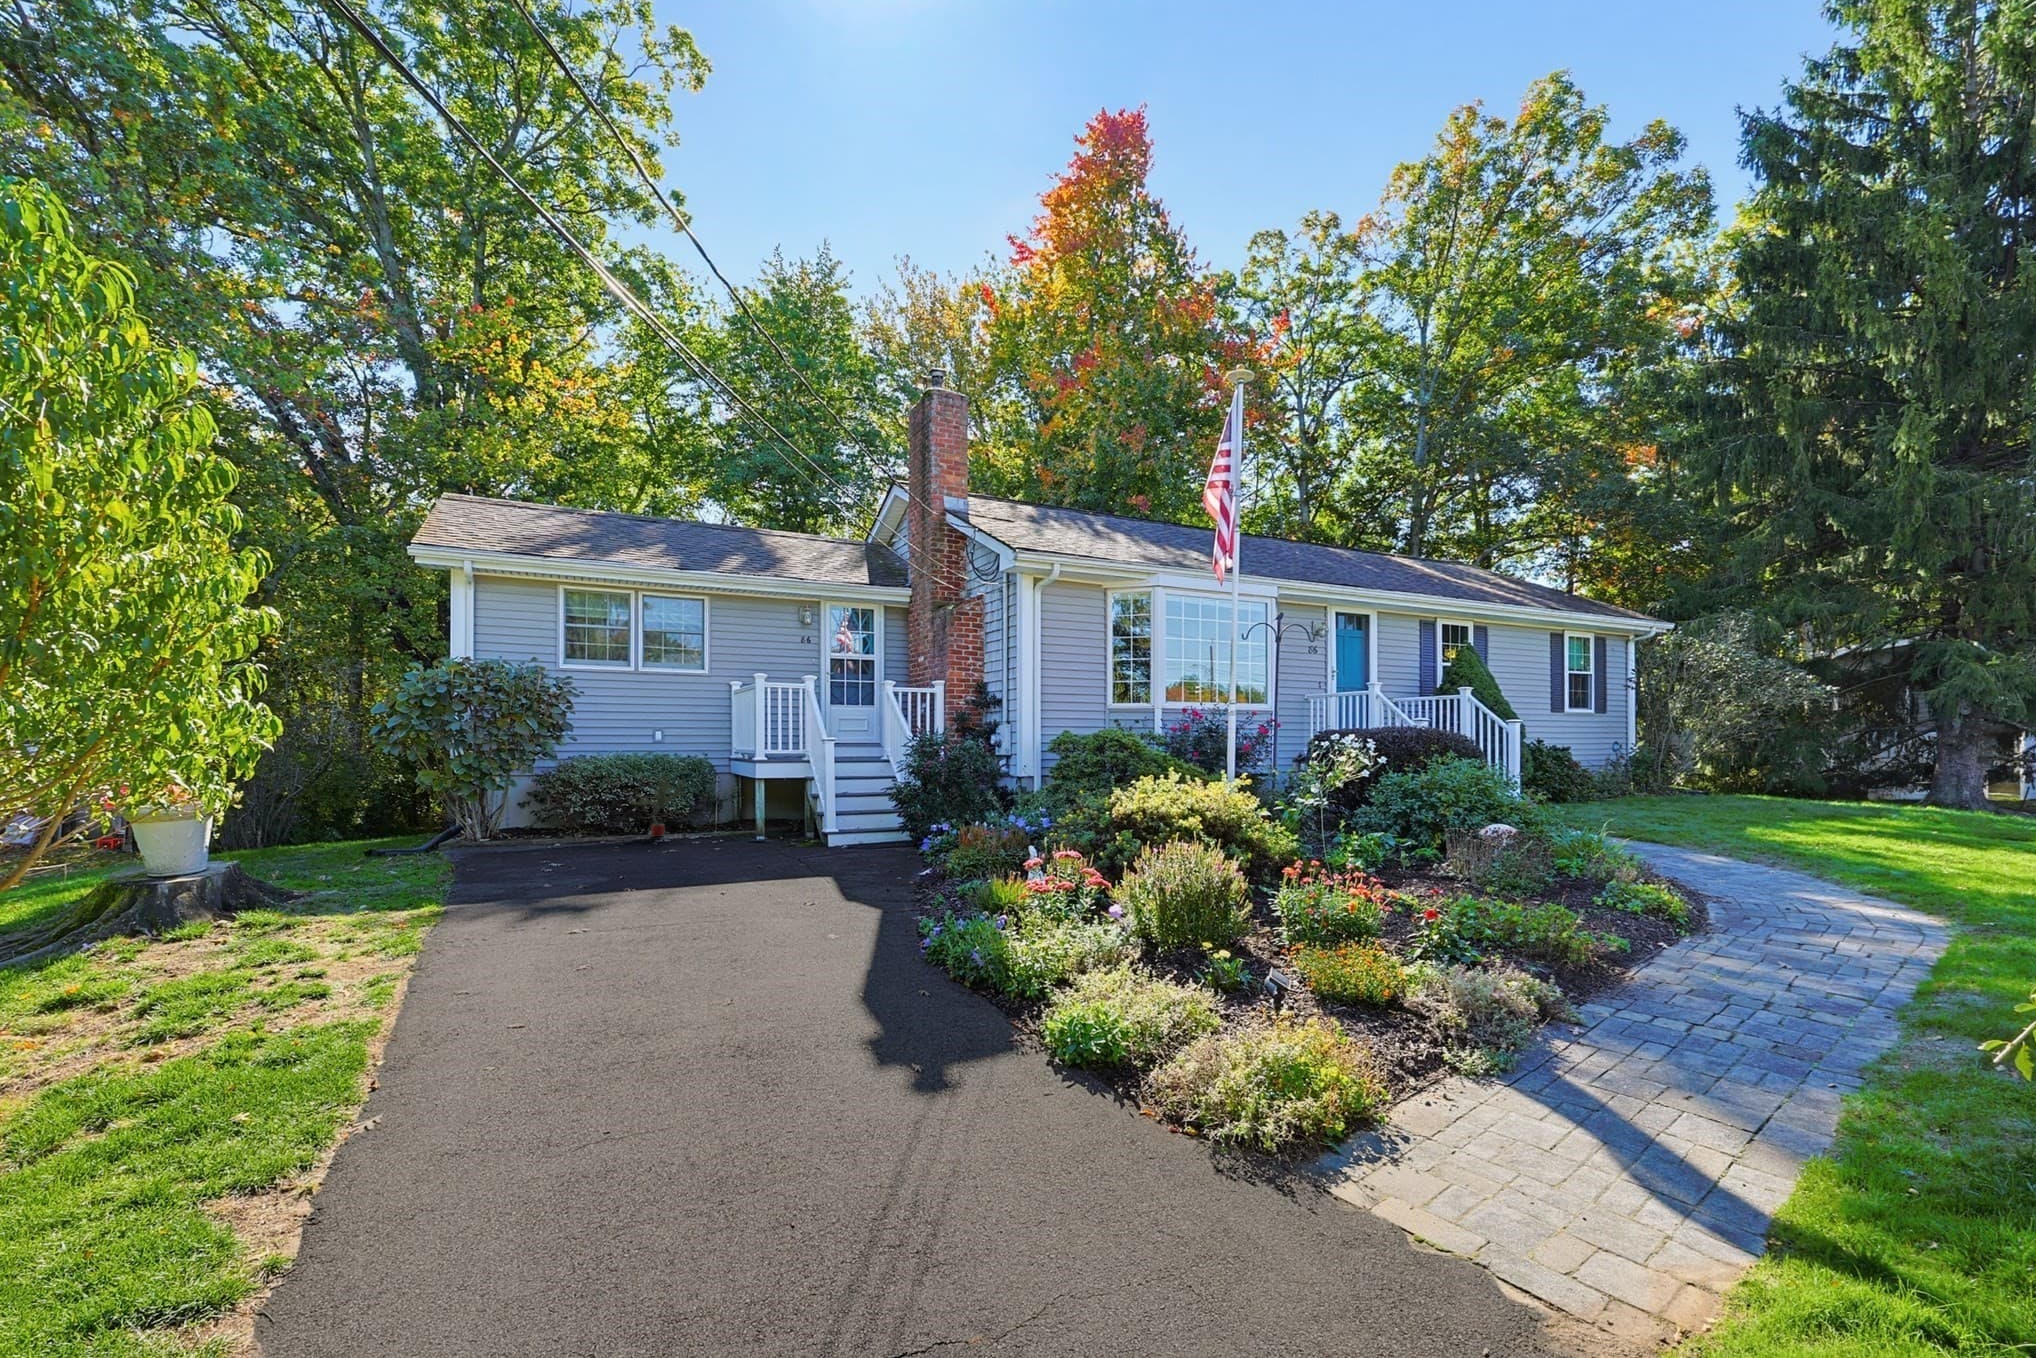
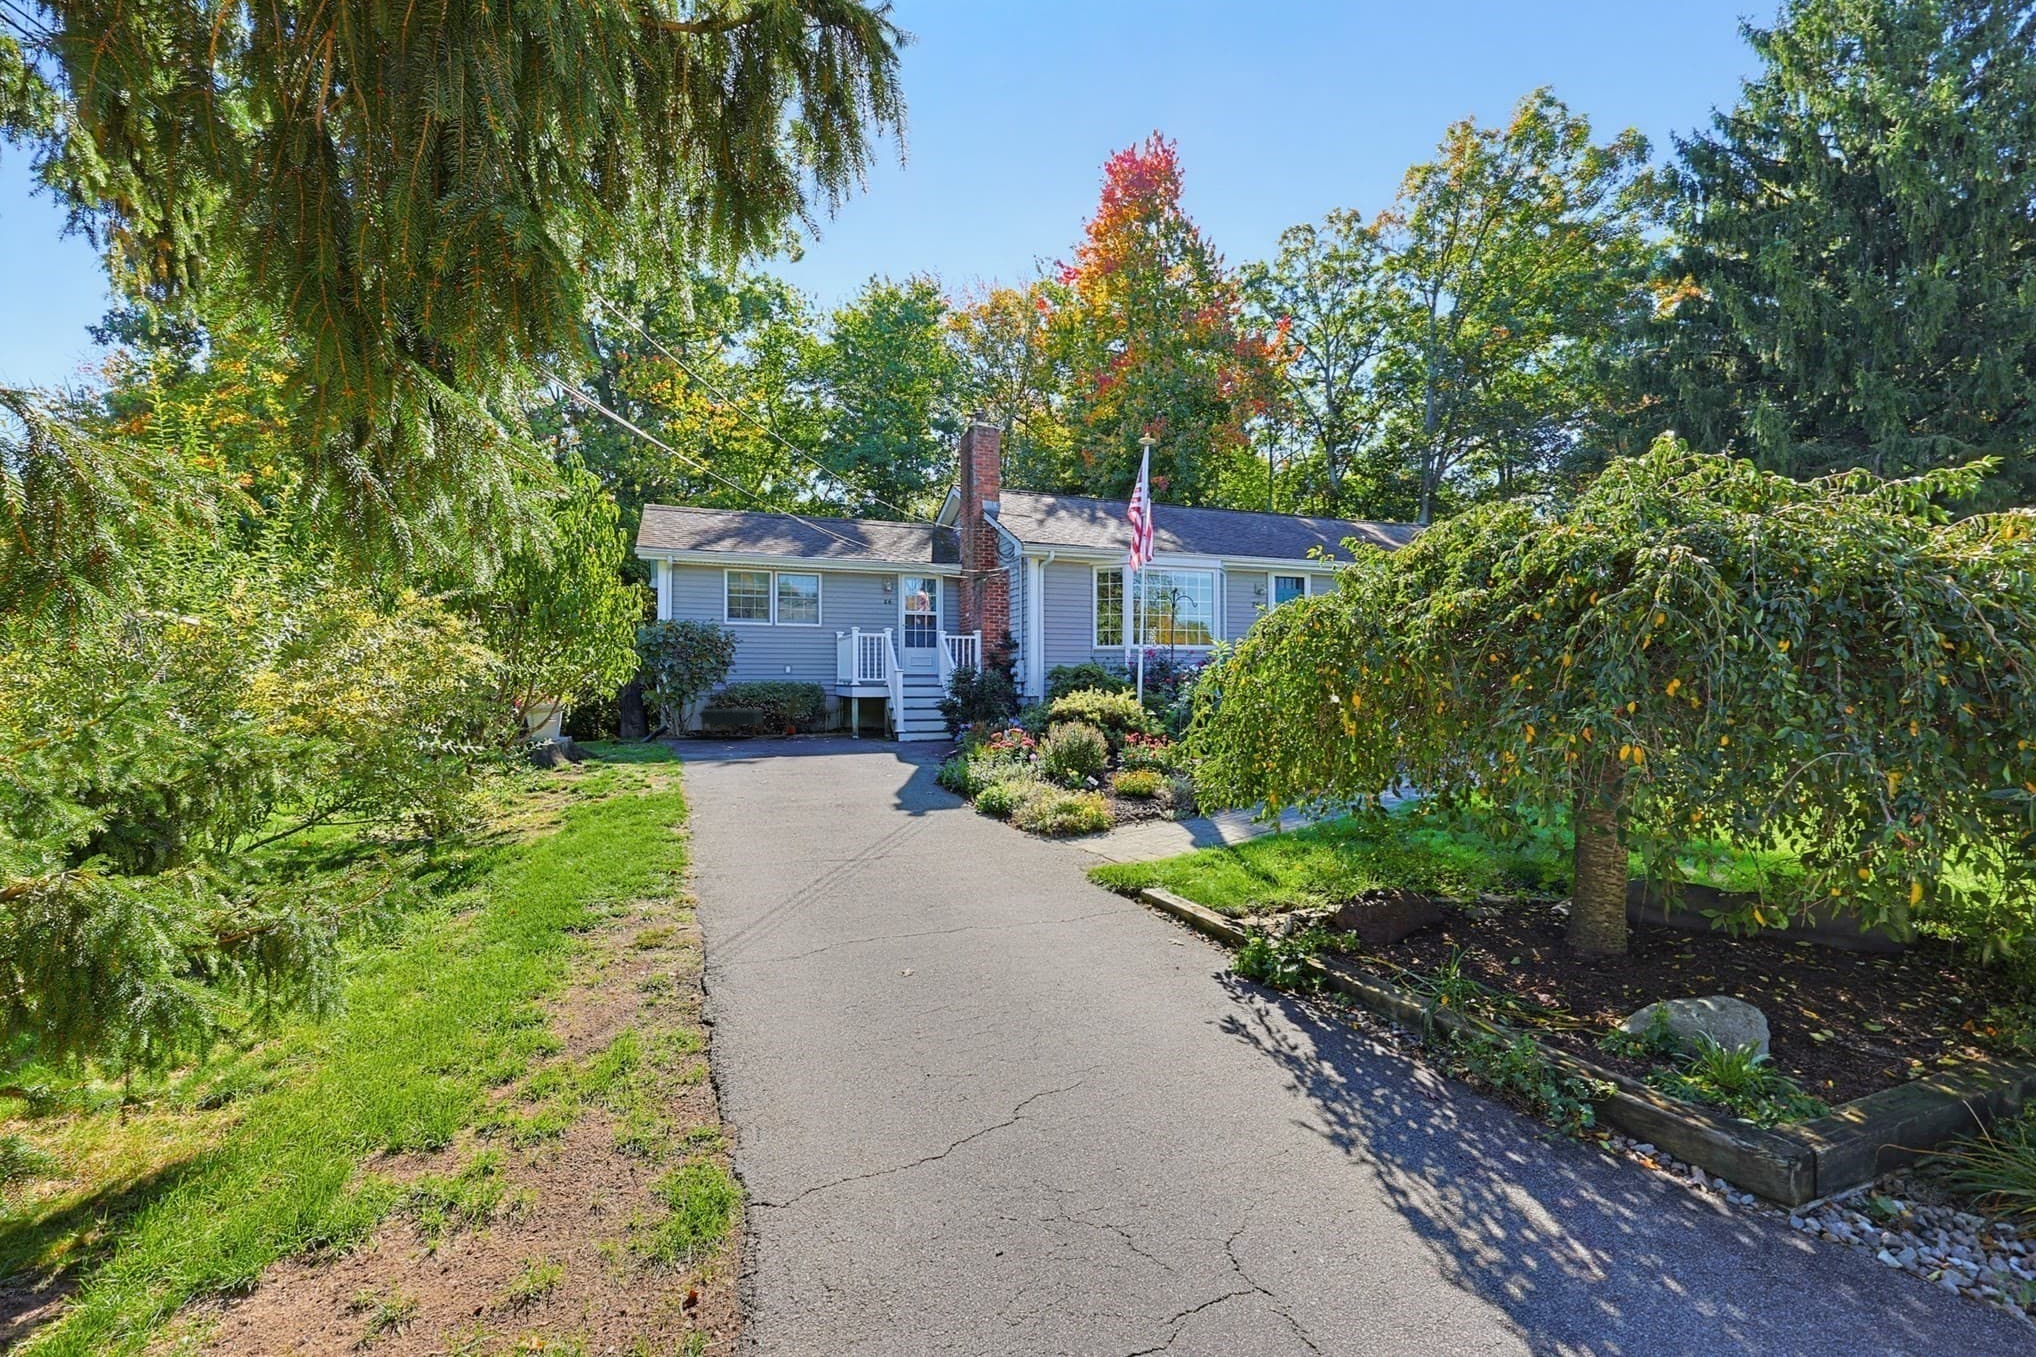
bench: none [512,800,615,843] -> present [701,709,763,736]

